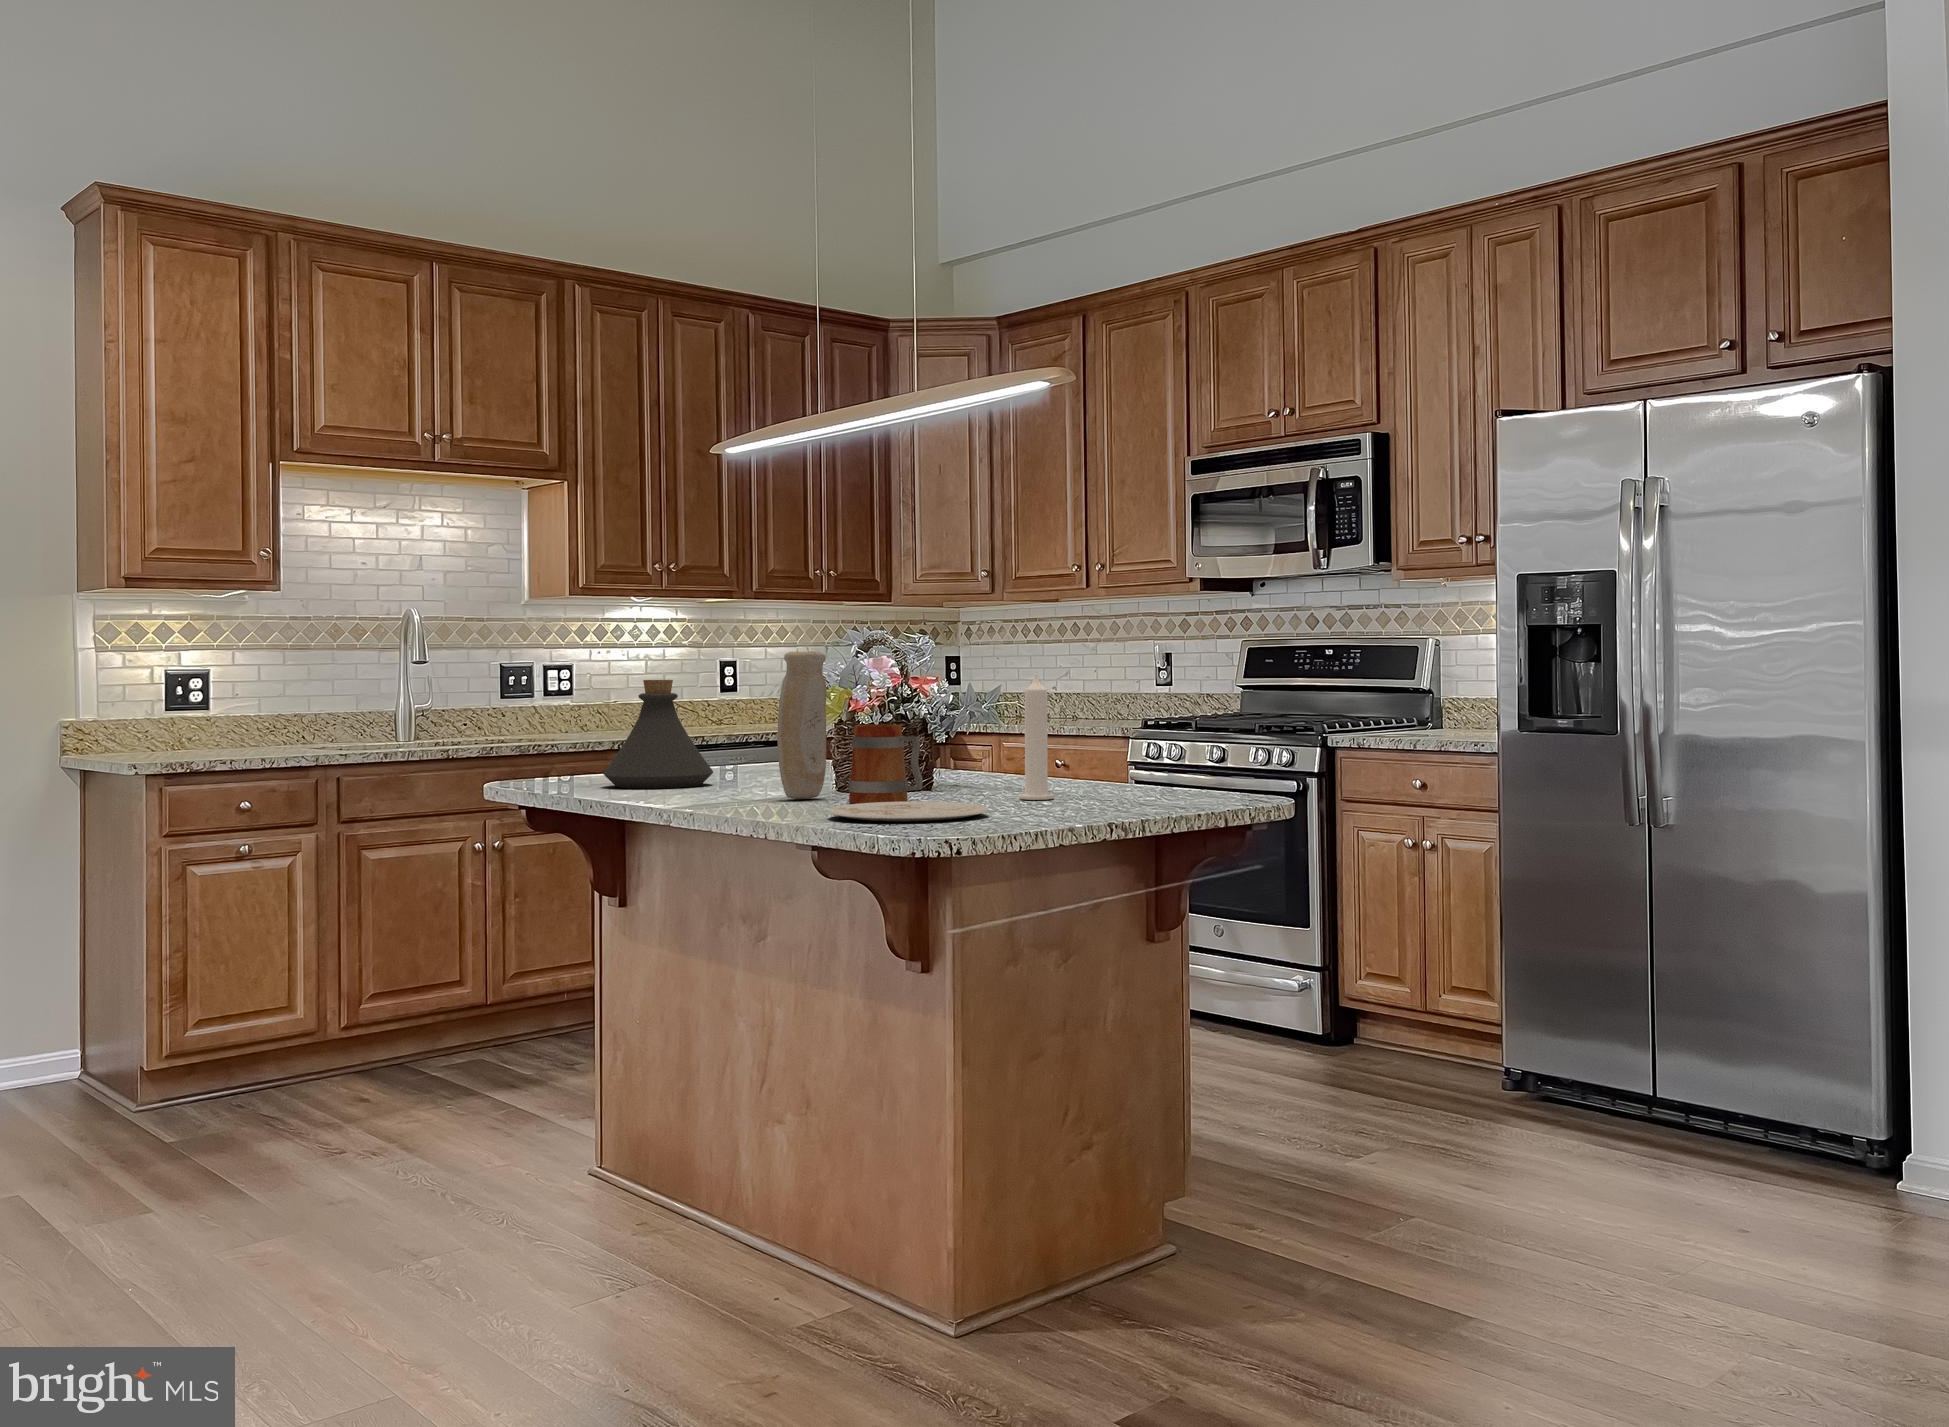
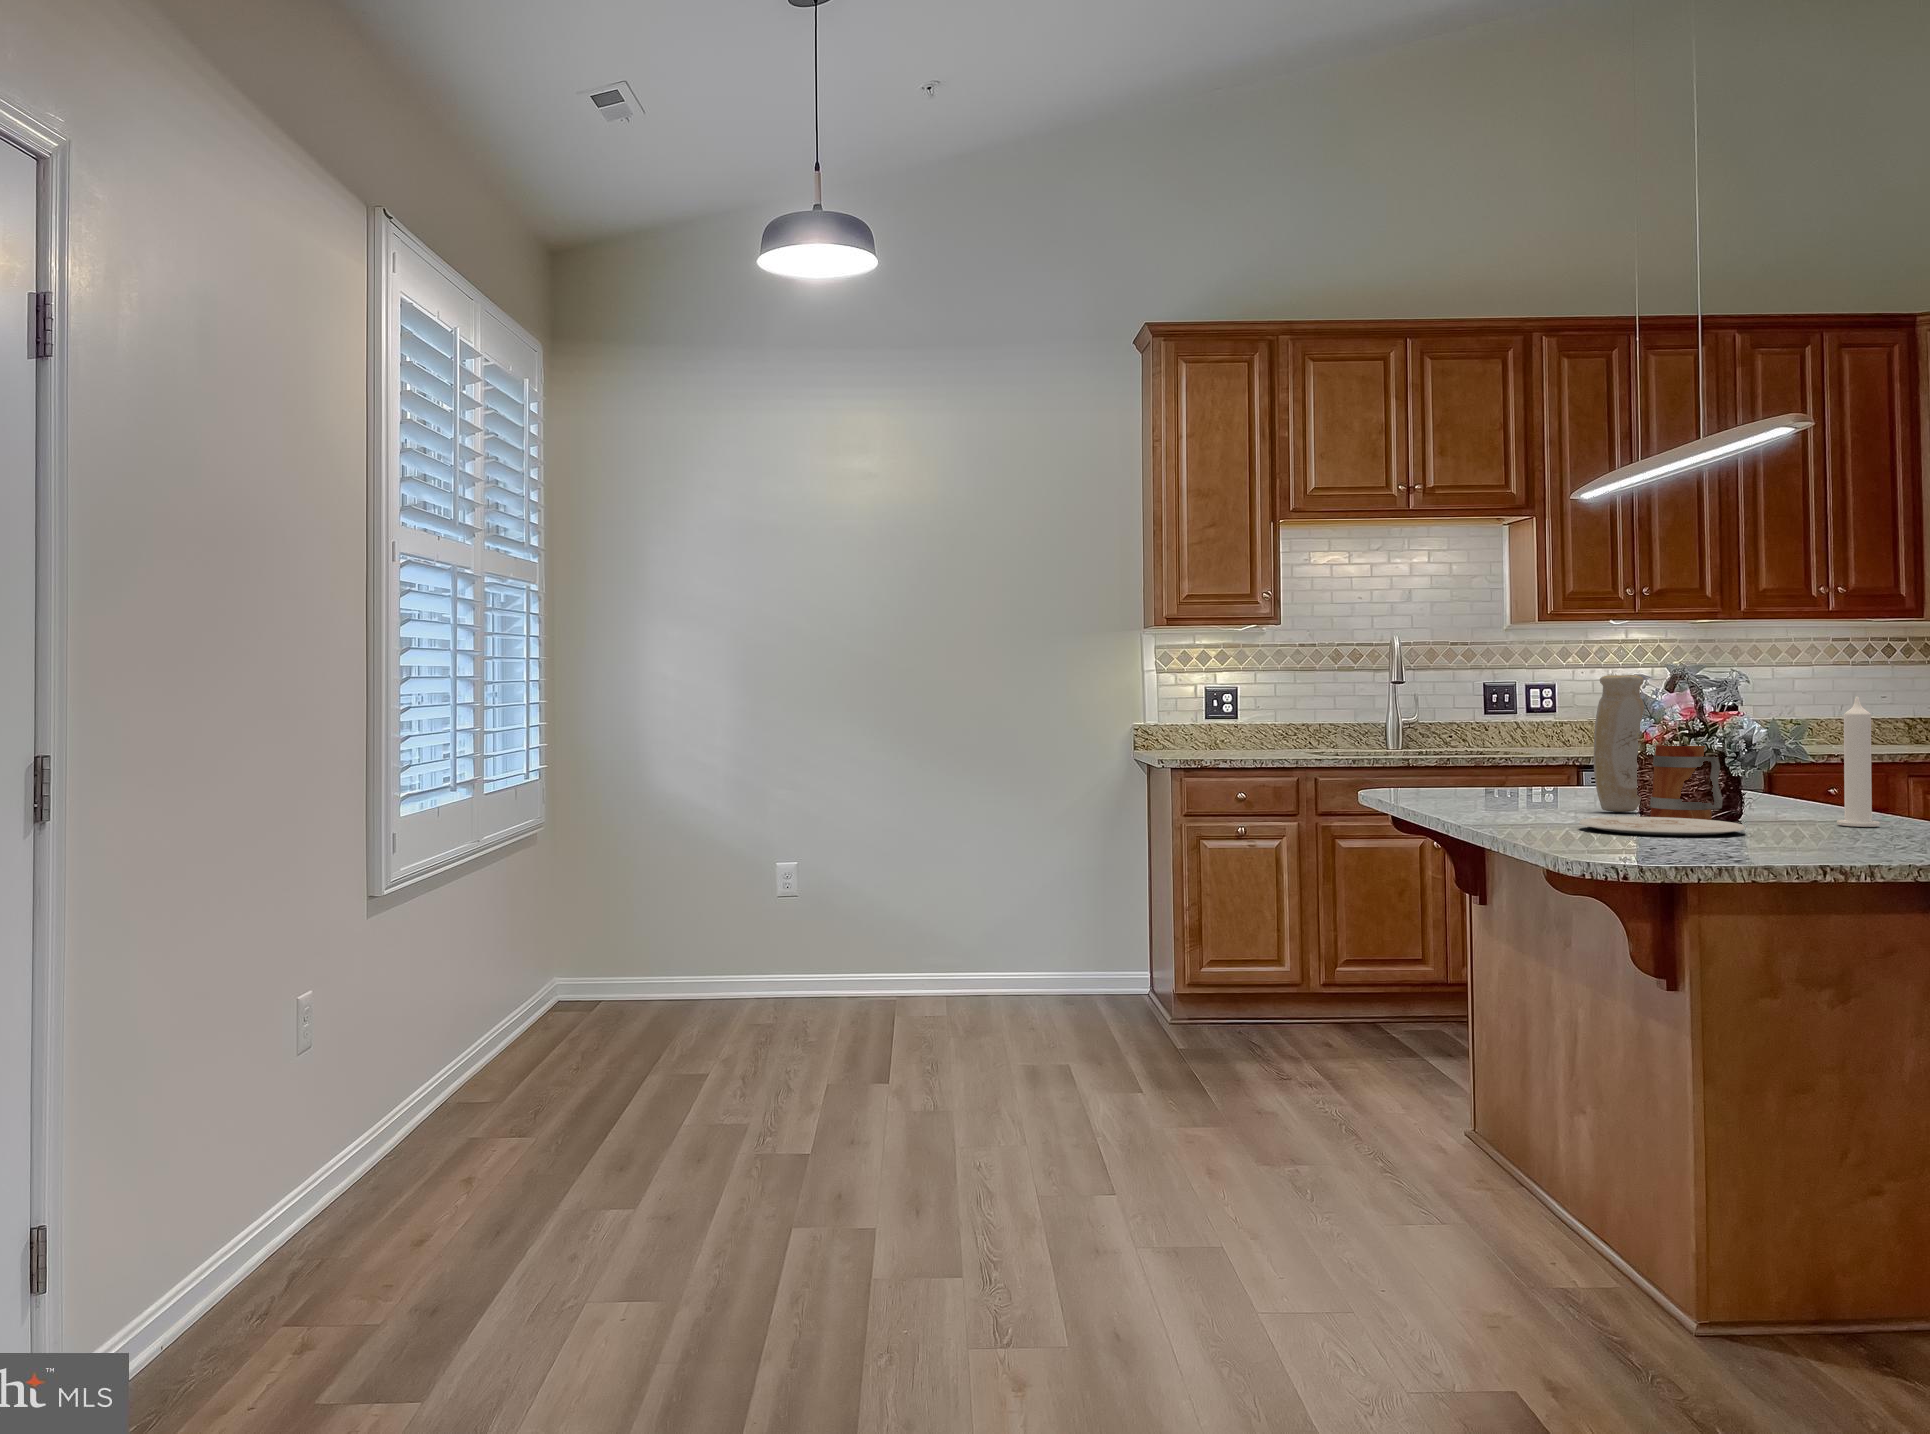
bottle: present [603,680,713,789] -> none [1481,699,1586,797]

